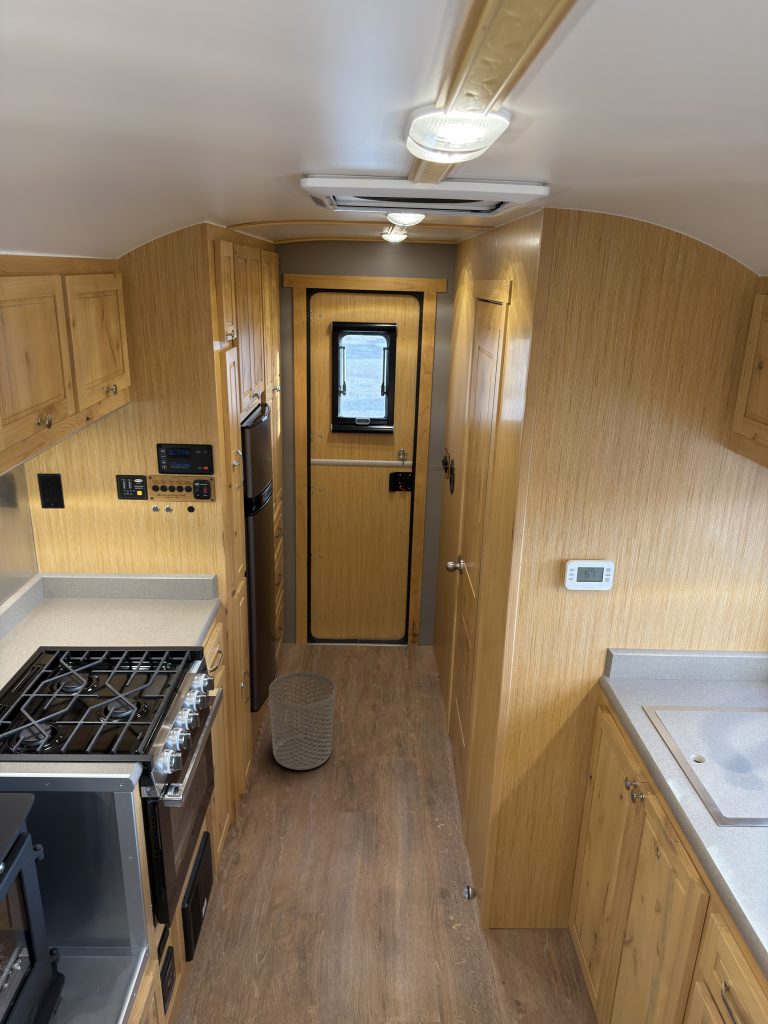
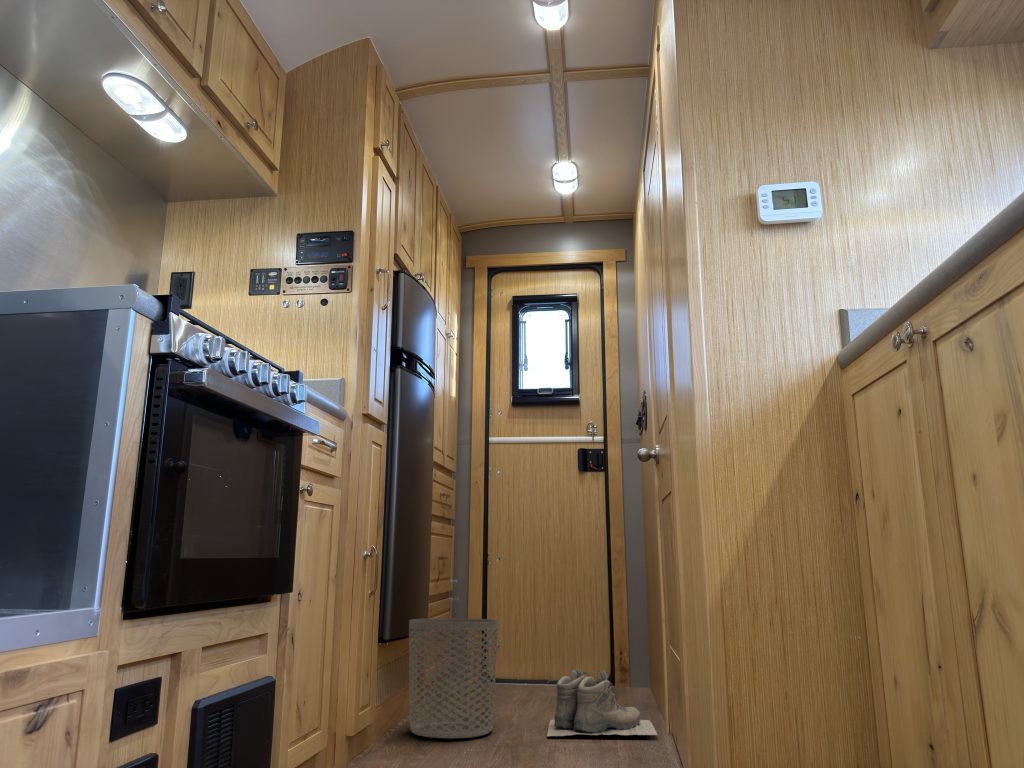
boots: none [368,704,443,762] -> present [547,669,657,737]

